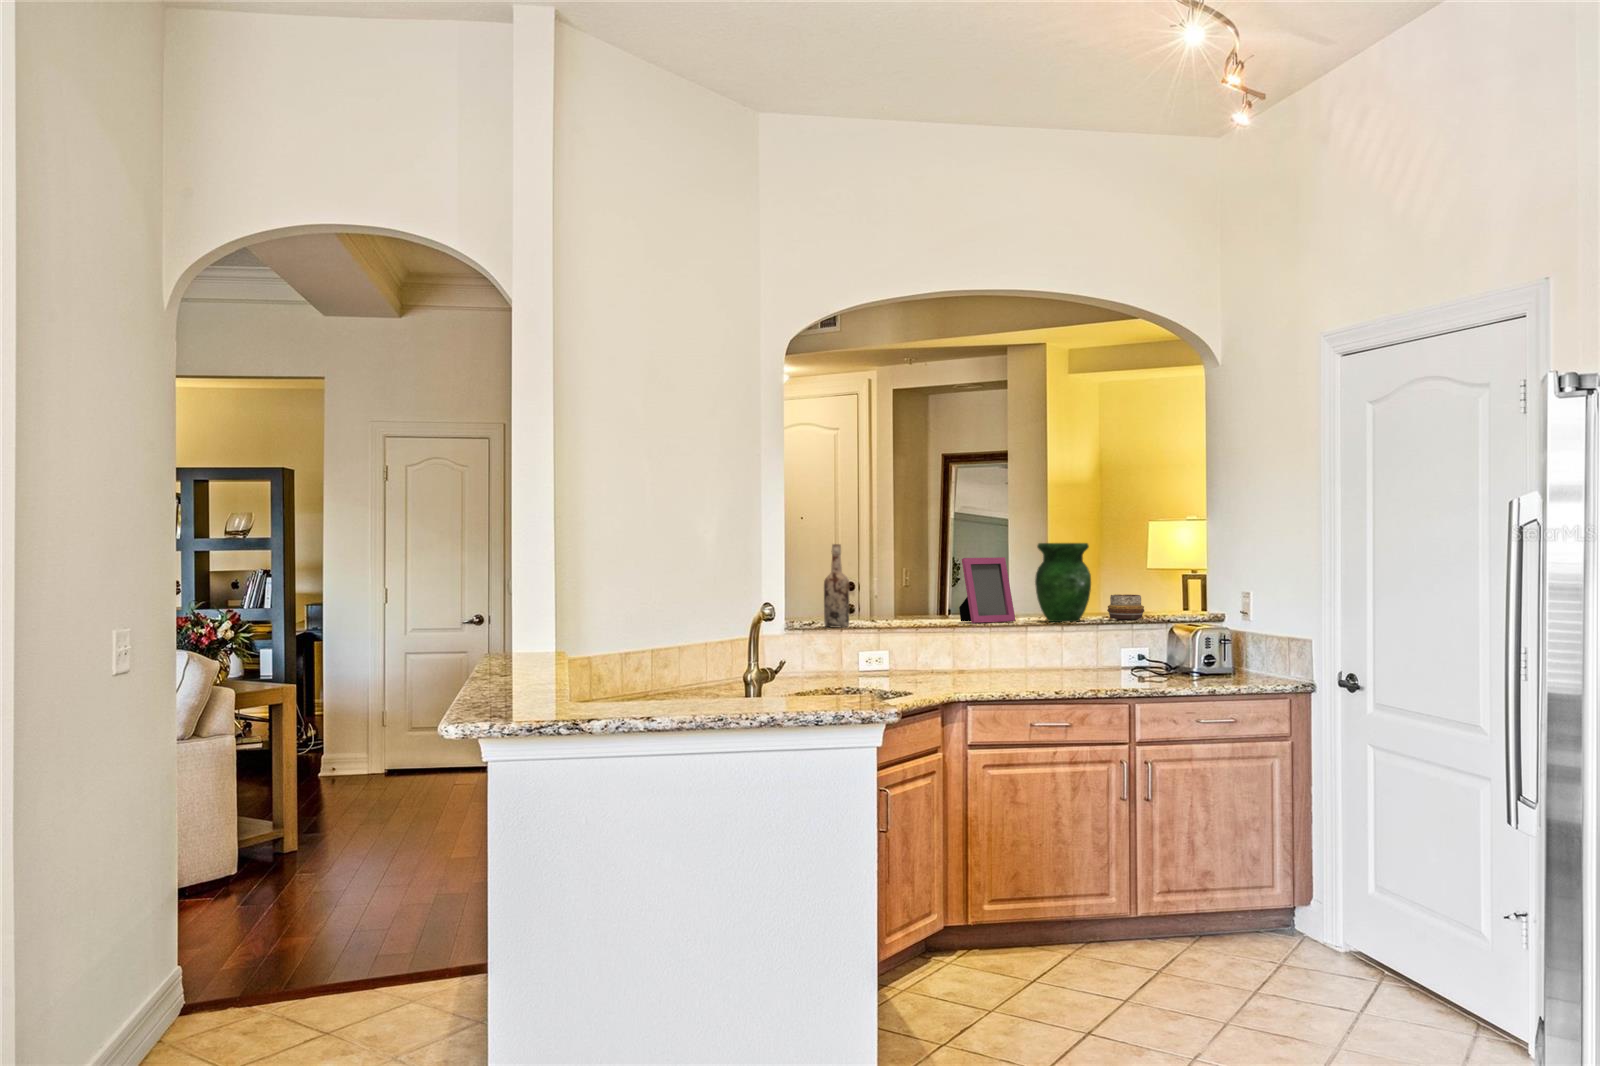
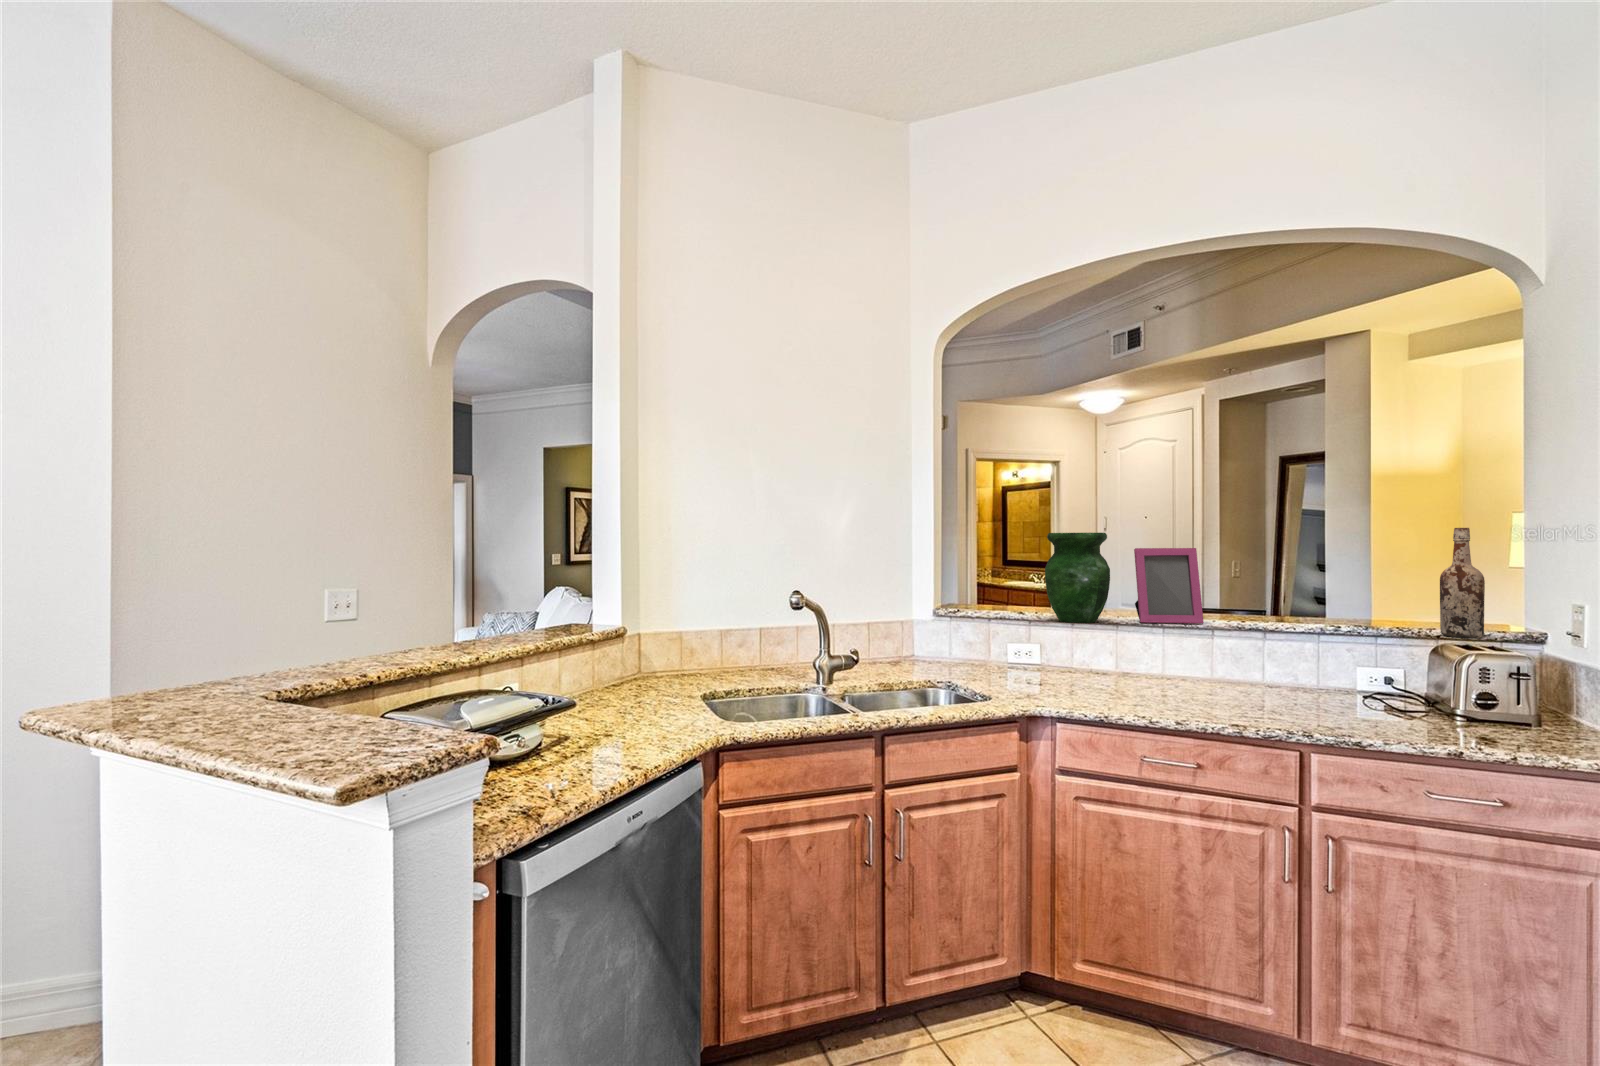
vase: present [1035,543,1091,622] -> present [1045,533,1110,623]
wine bottle: present [824,544,849,627] -> present [1440,528,1485,638]
decorative bowl: present [1107,594,1144,620] -> none [1344,598,1402,632]

